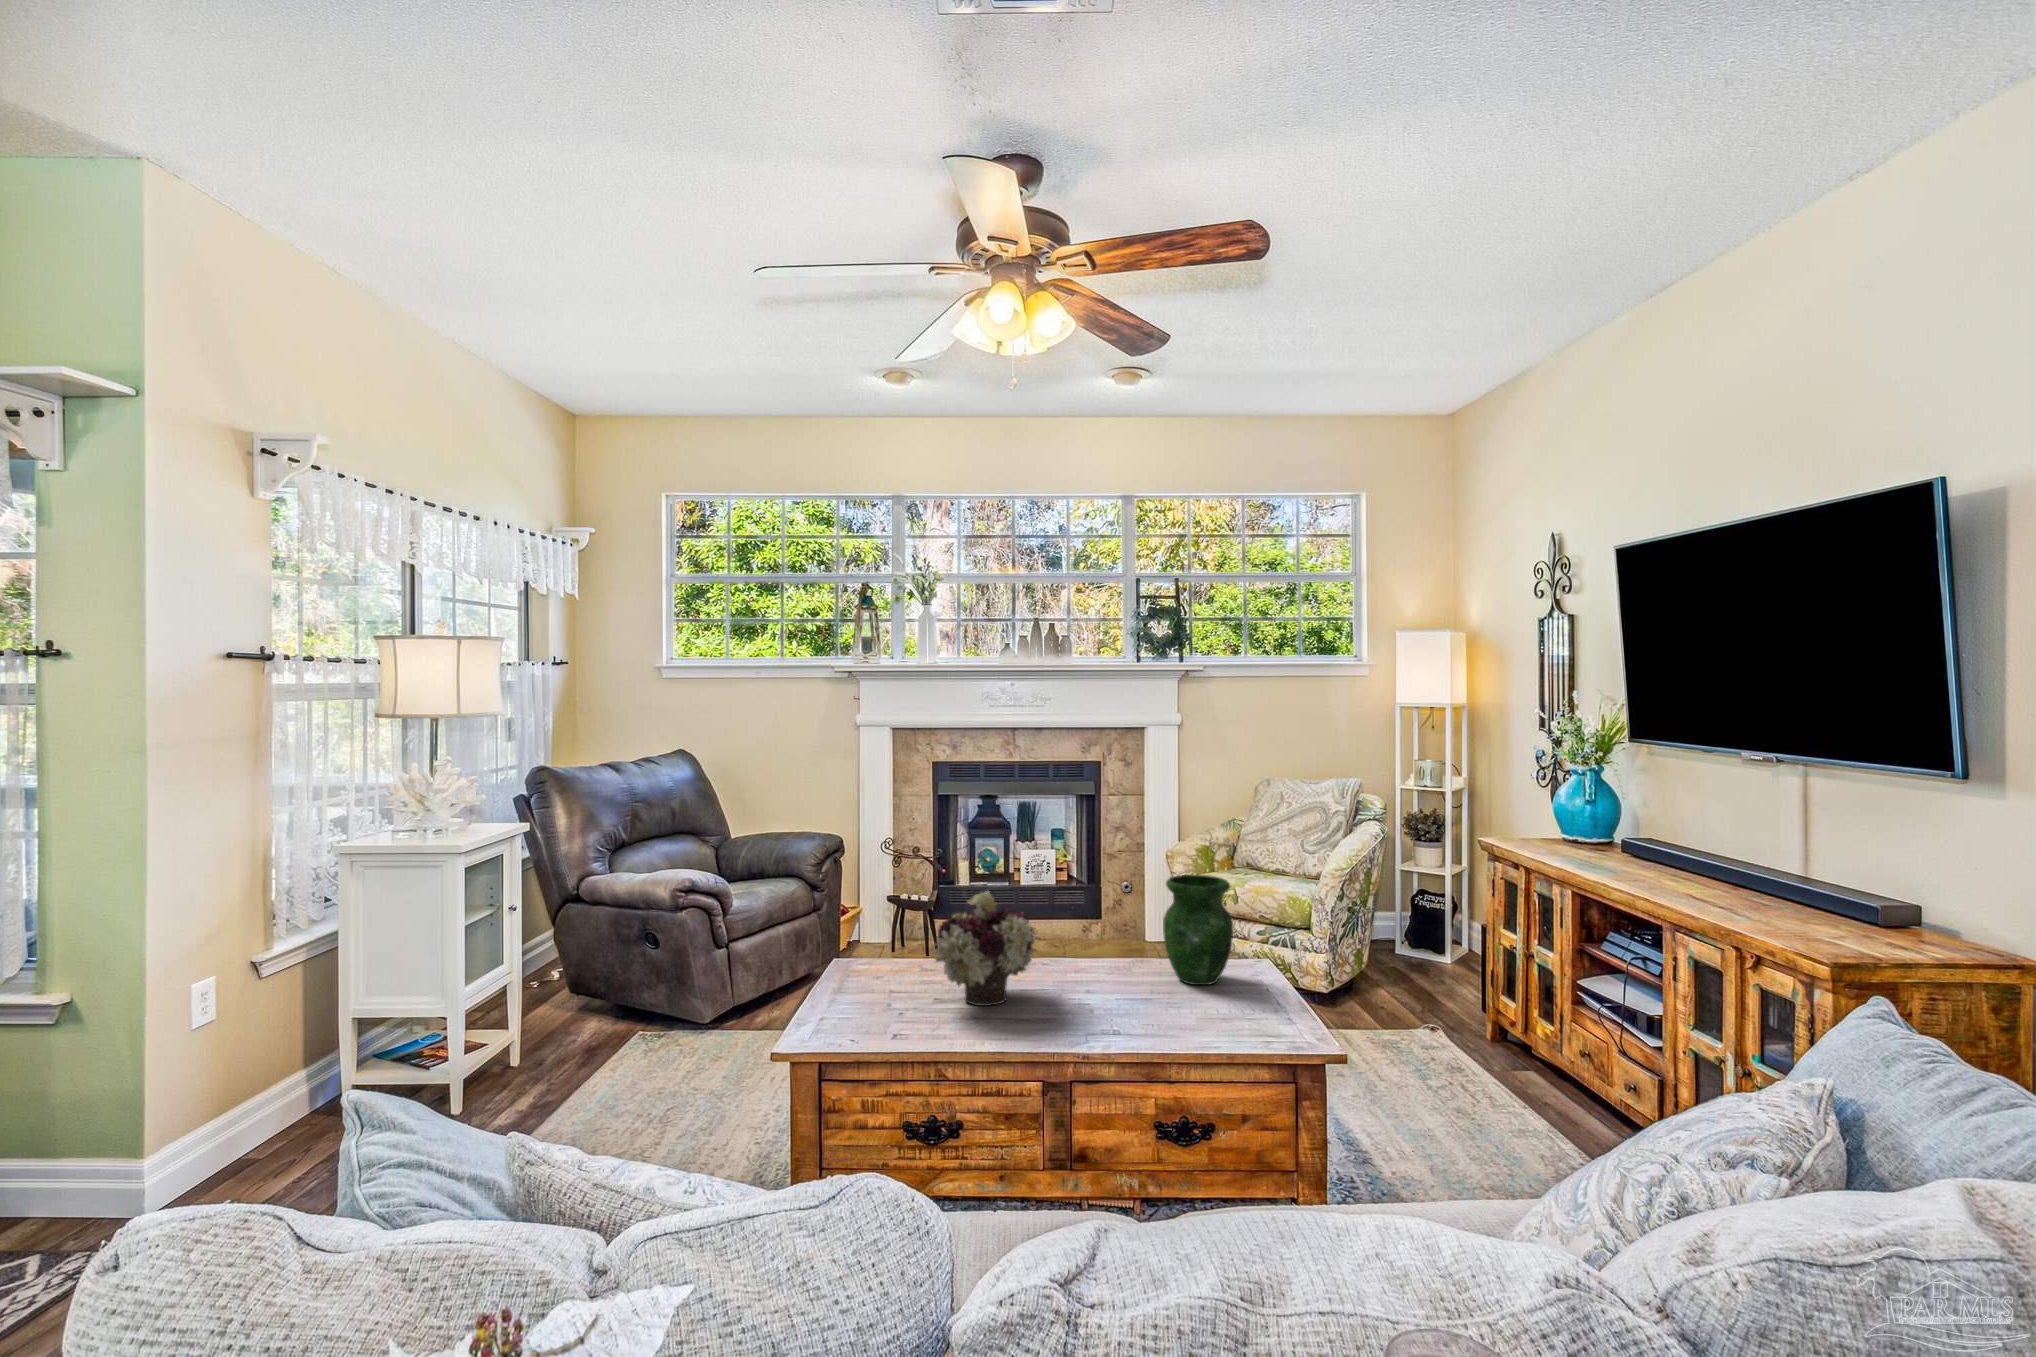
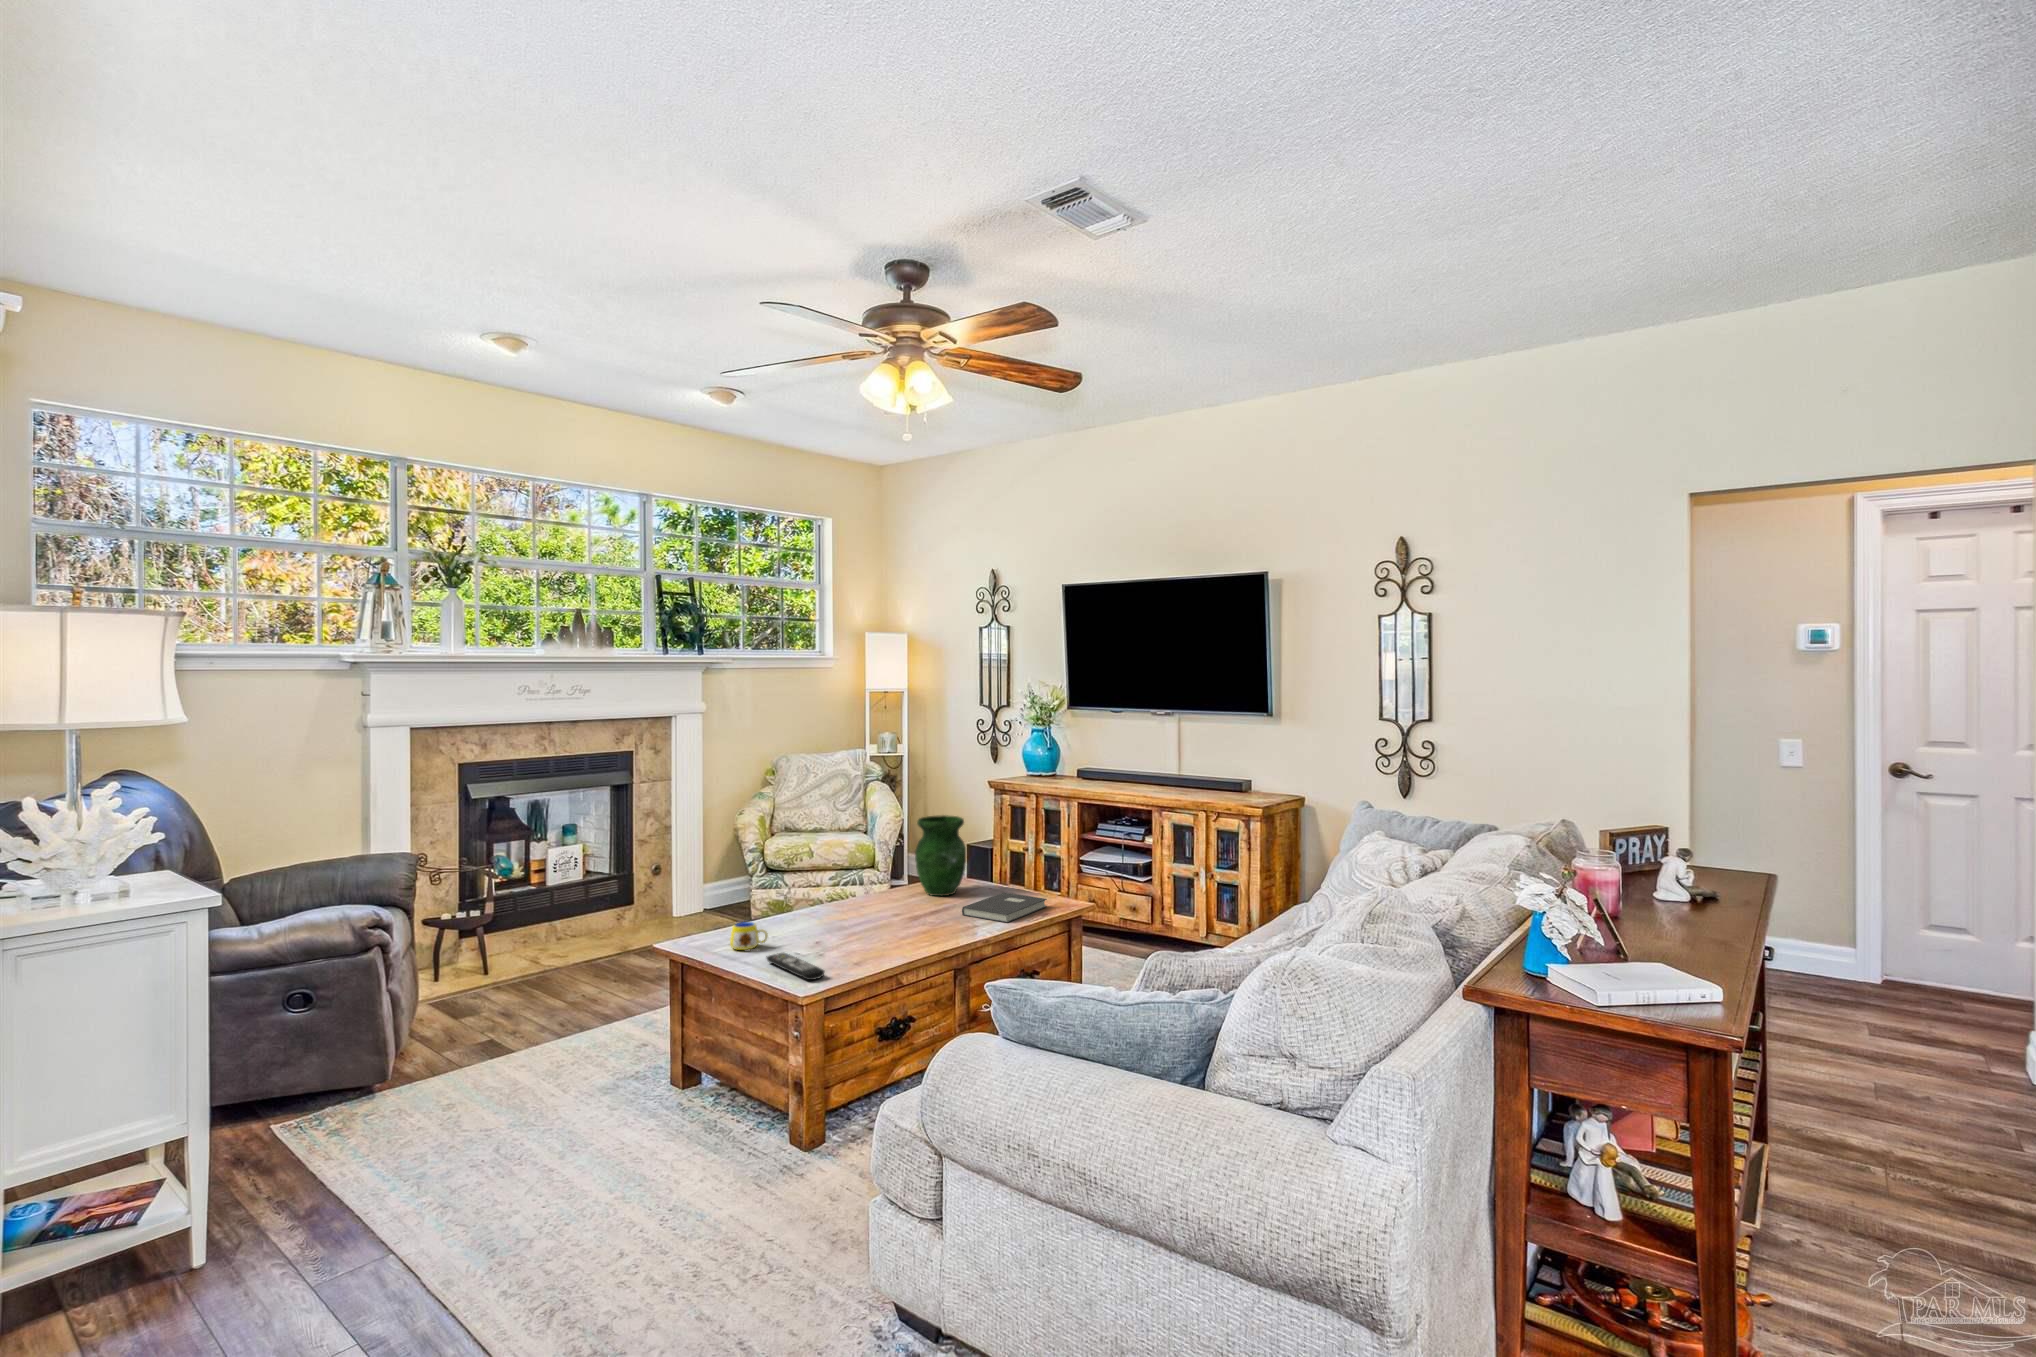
flower arrangement: present [932,891,1037,1006] -> none [803,844,889,939]
mug: none [865,957,898,992] -> present [730,922,768,951]
book: none [1147,999,1269,1041] -> present [962,892,1047,922]
remote control: none [826,1000,874,1039] -> present [767,953,825,980]

